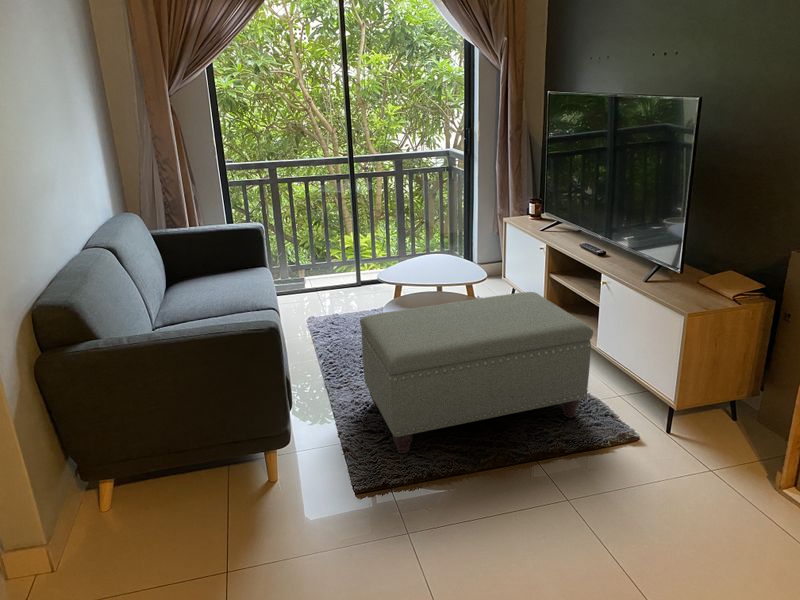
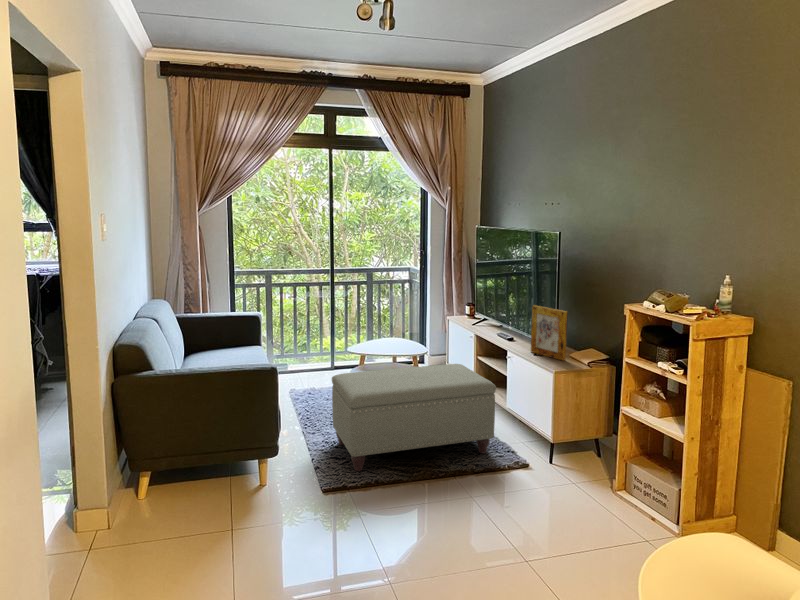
picture frame: none [635,209,702,290] -> present [531,305,568,361]

